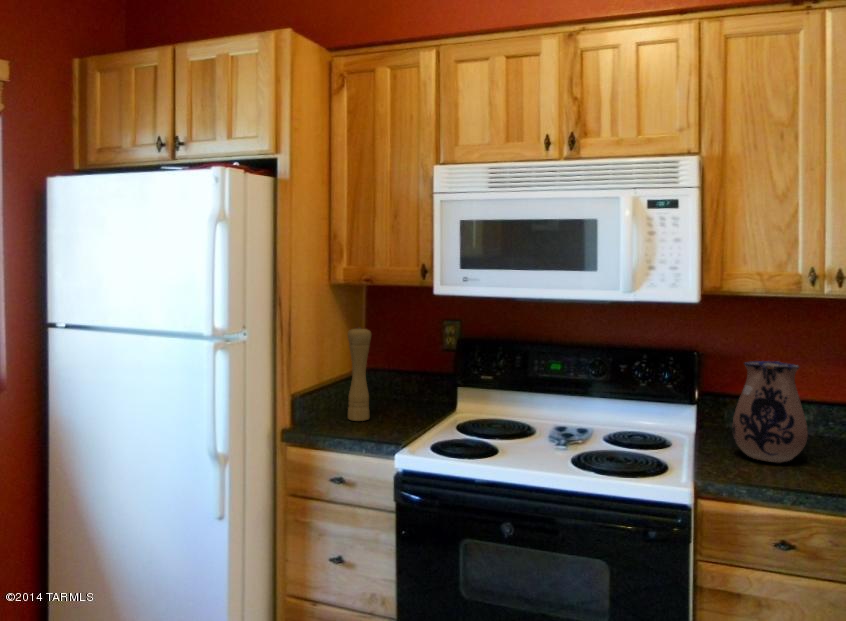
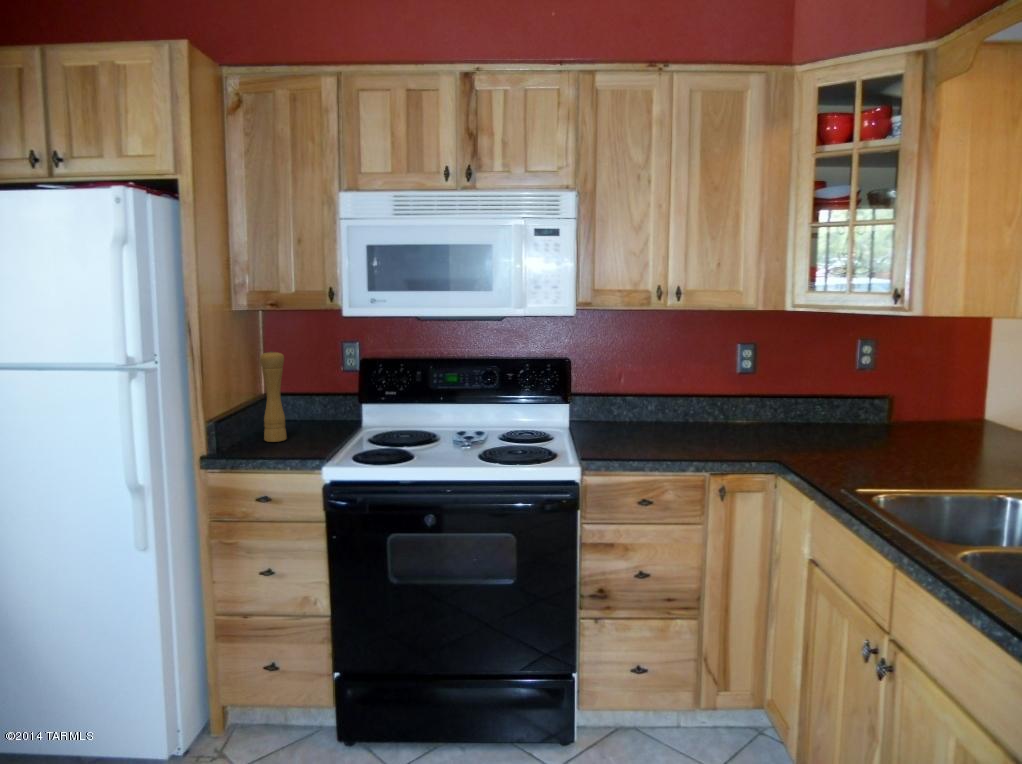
ceramic pitcher: present [732,361,808,463] -> none [608,364,663,445]

